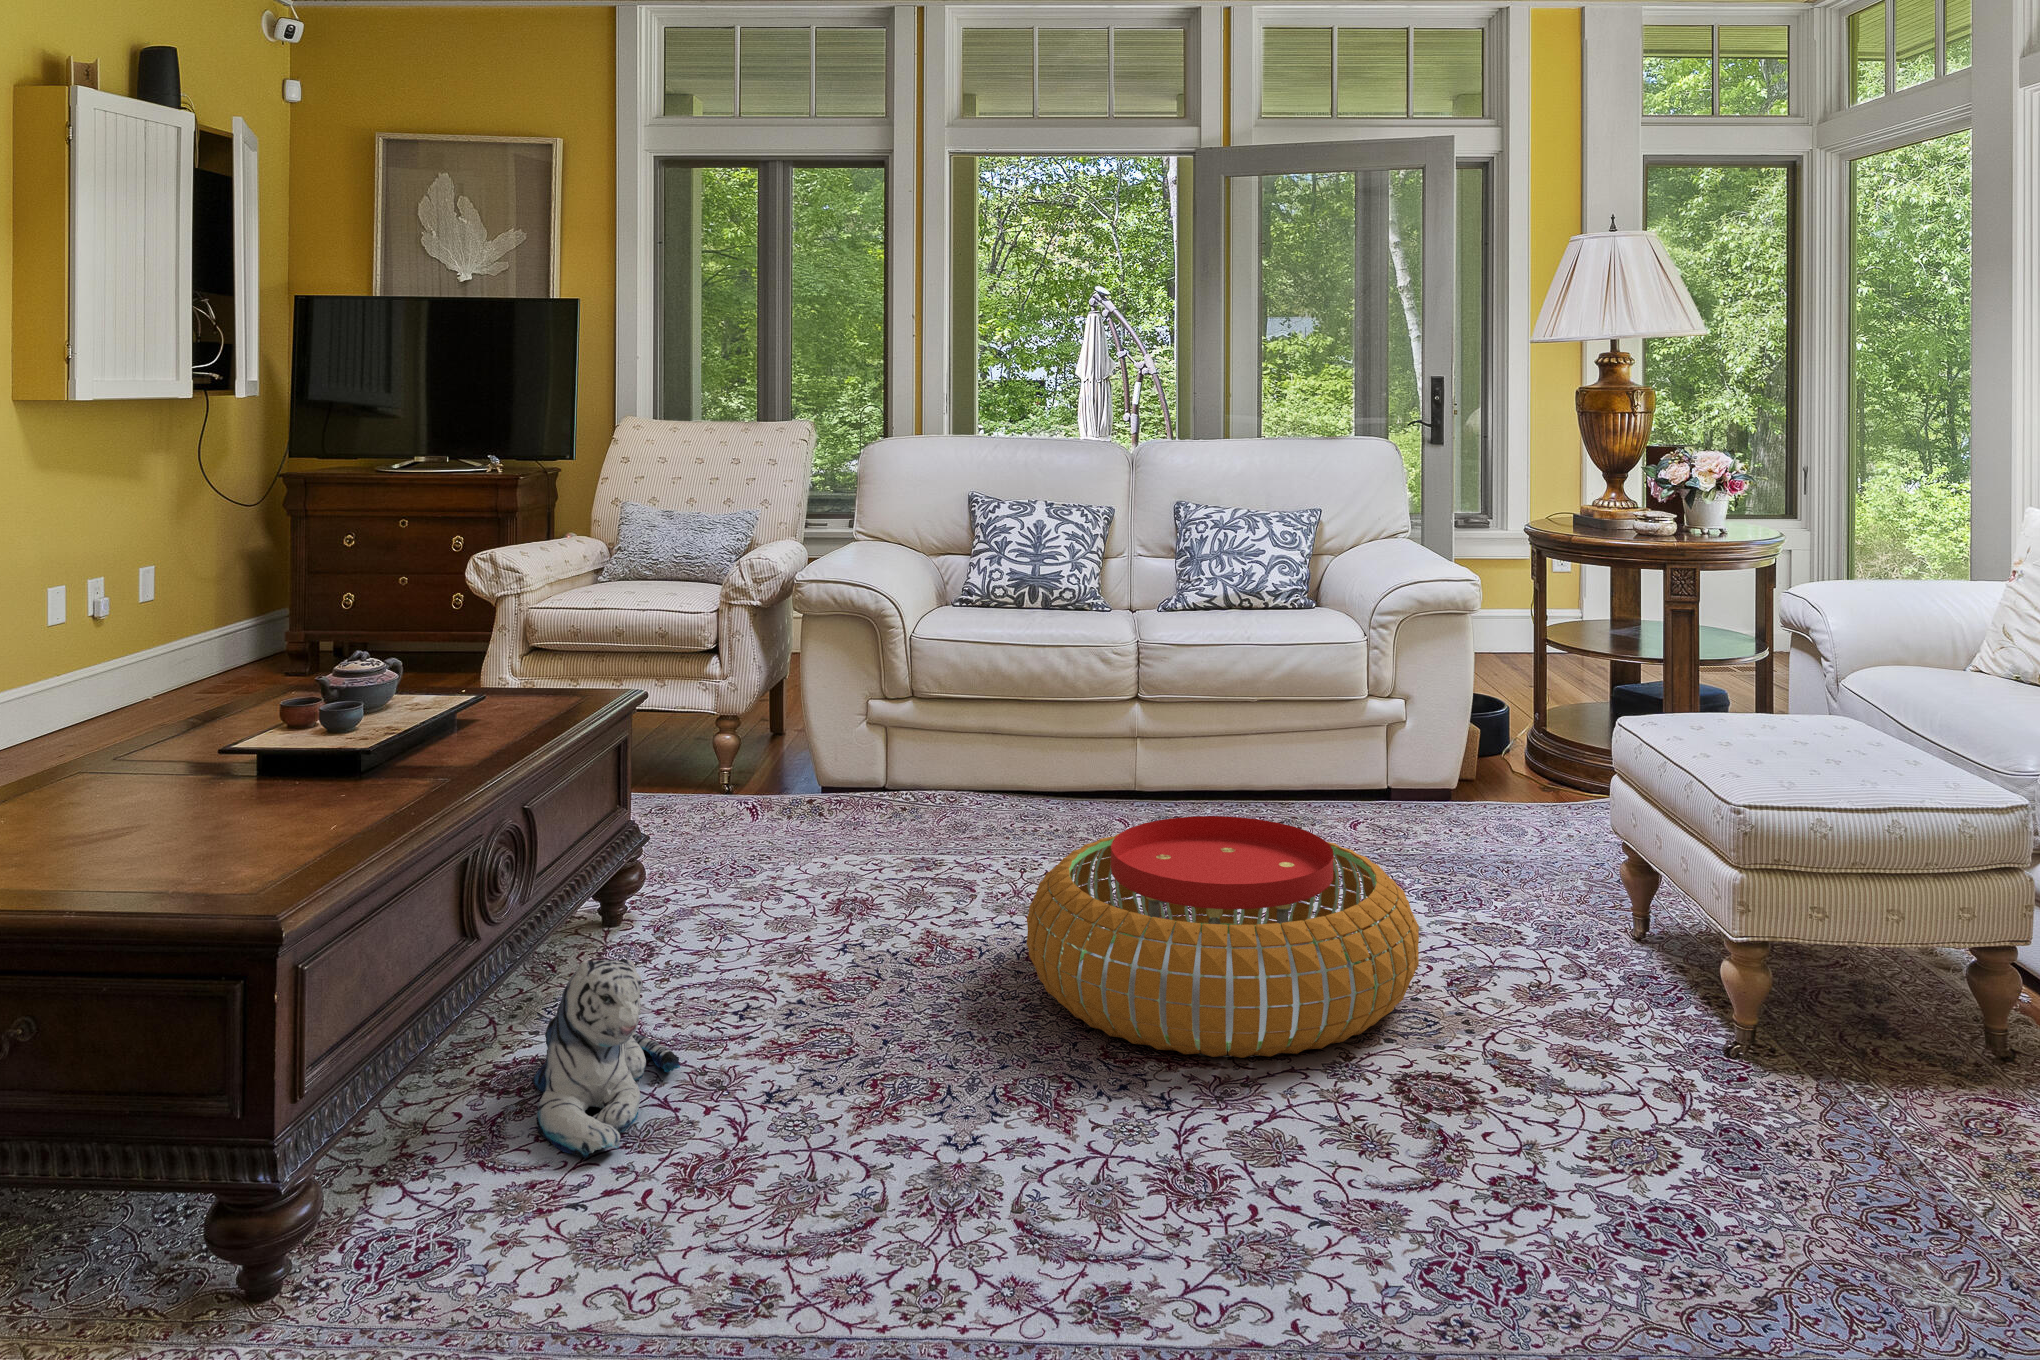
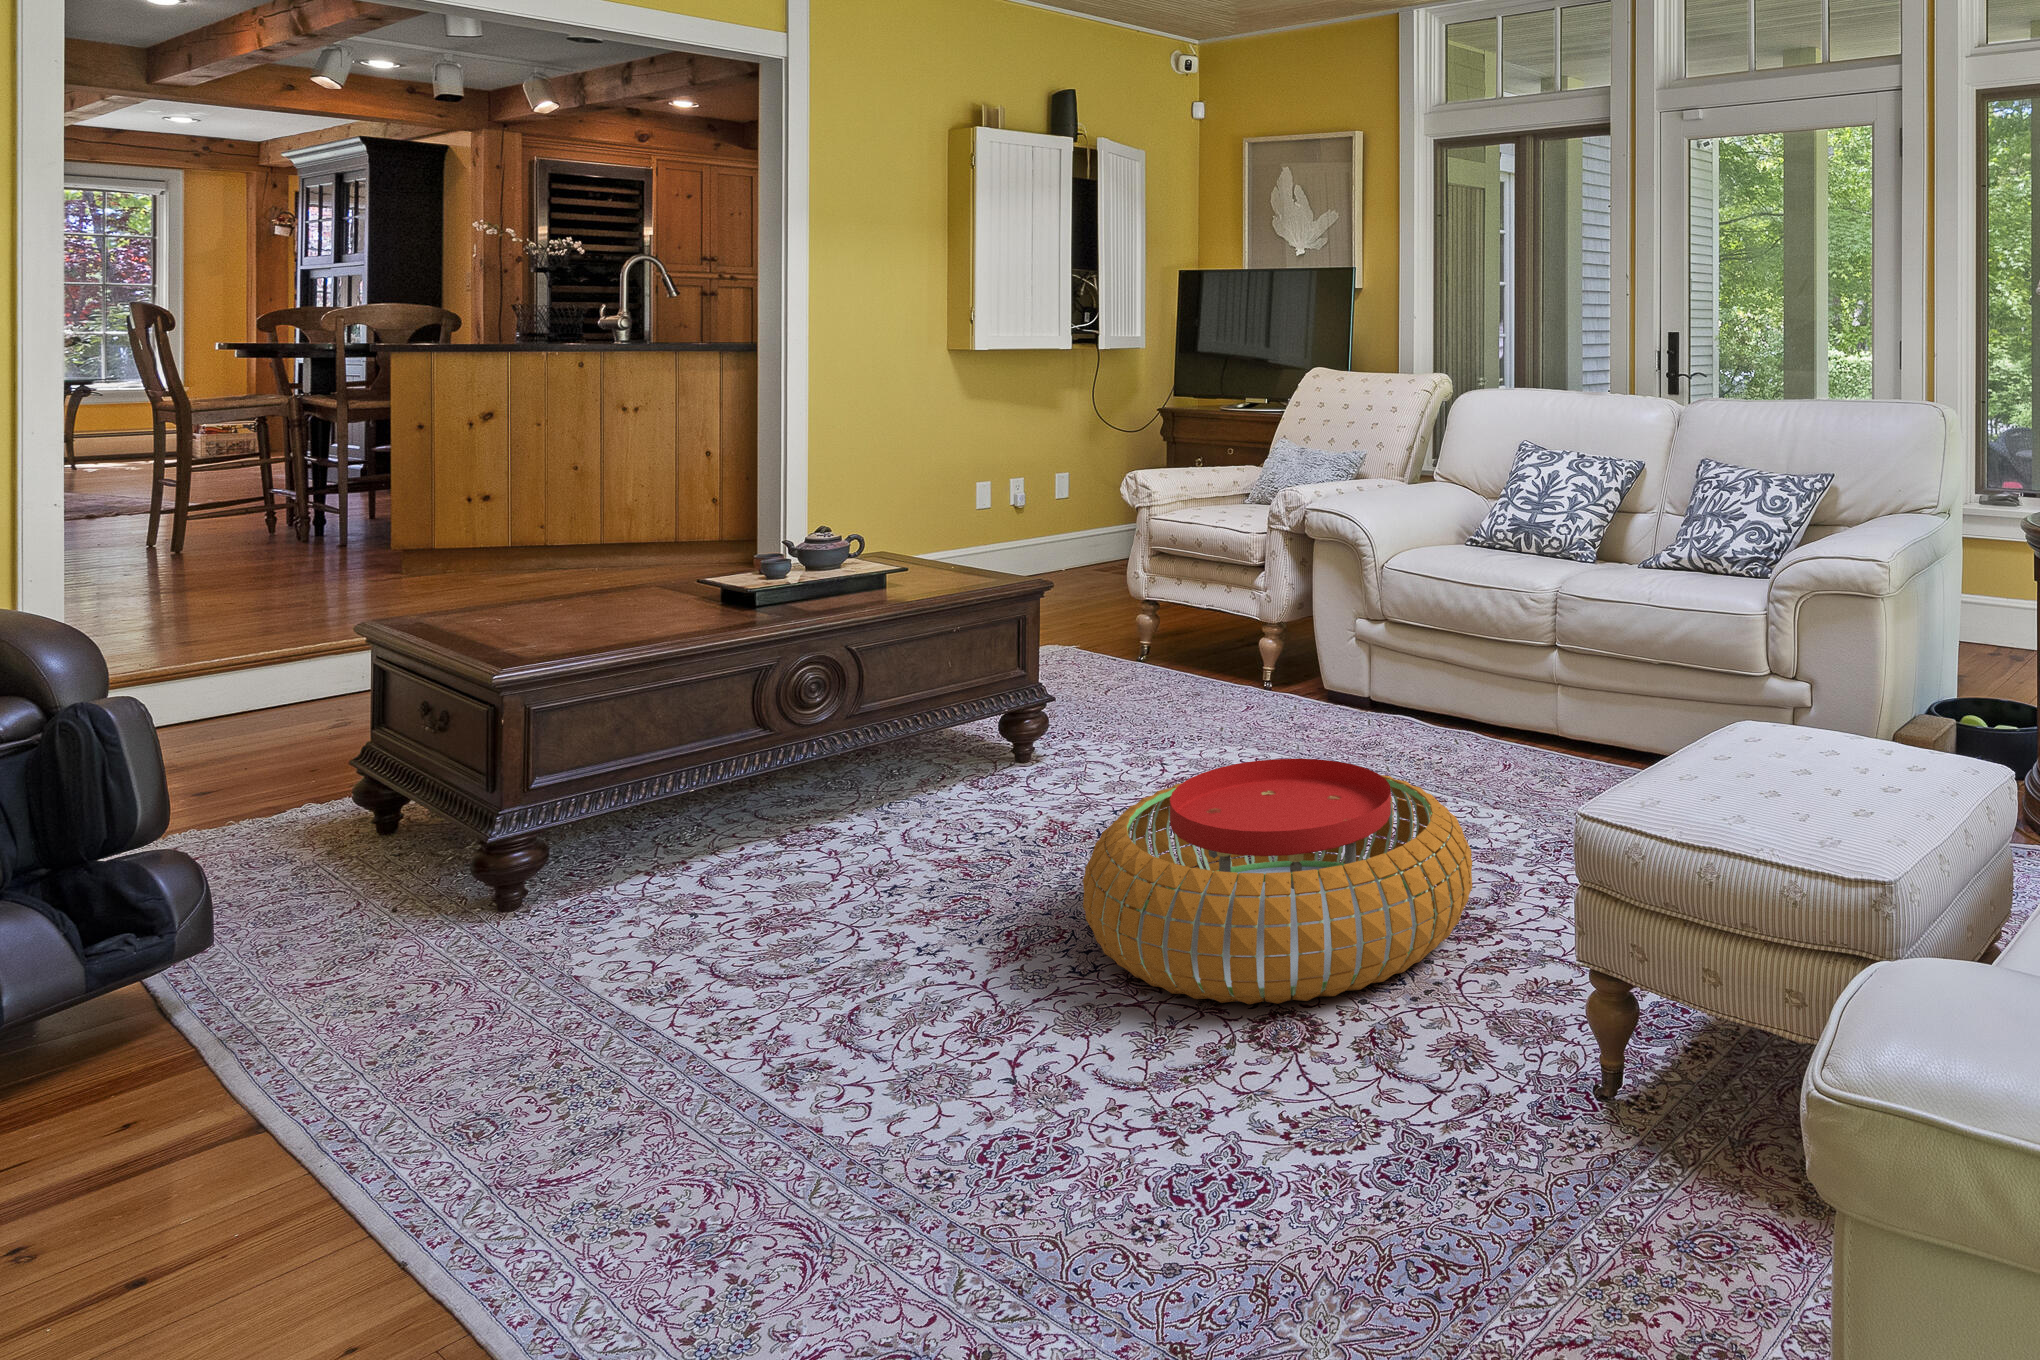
plush toy: present [532,959,680,1158] -> none [637,790,828,940]

